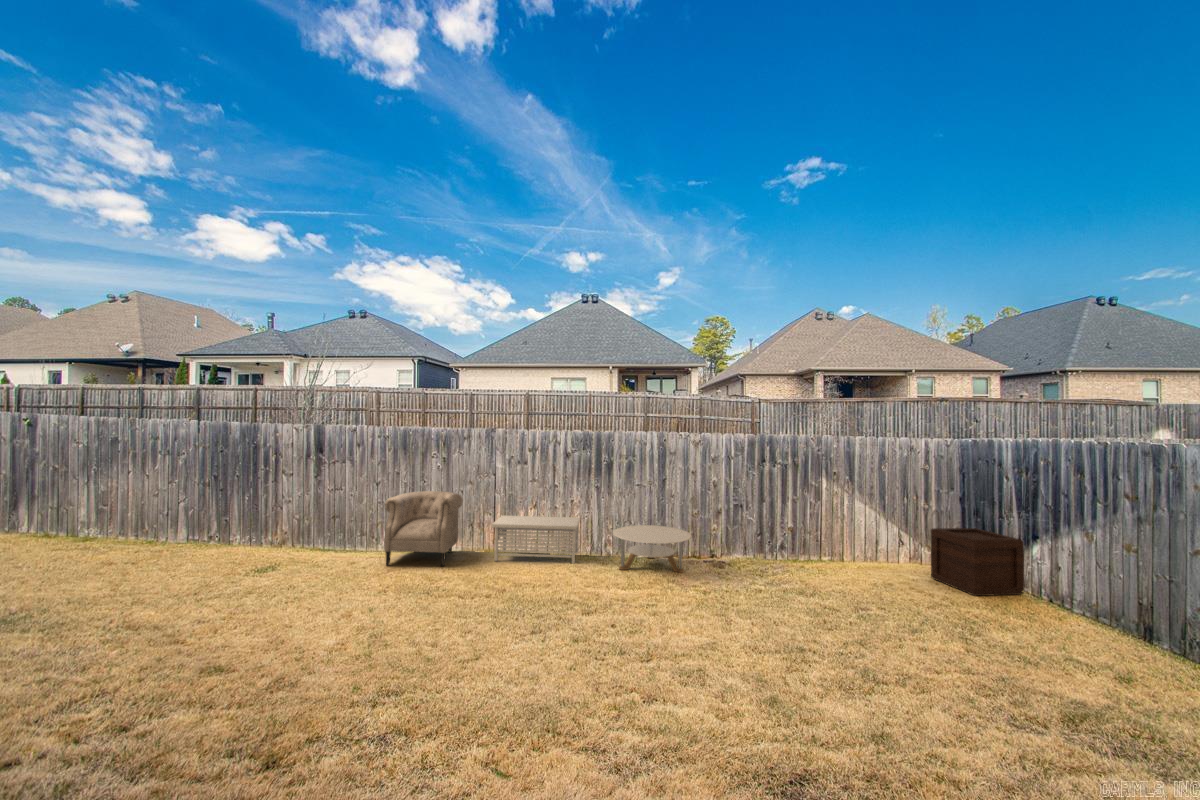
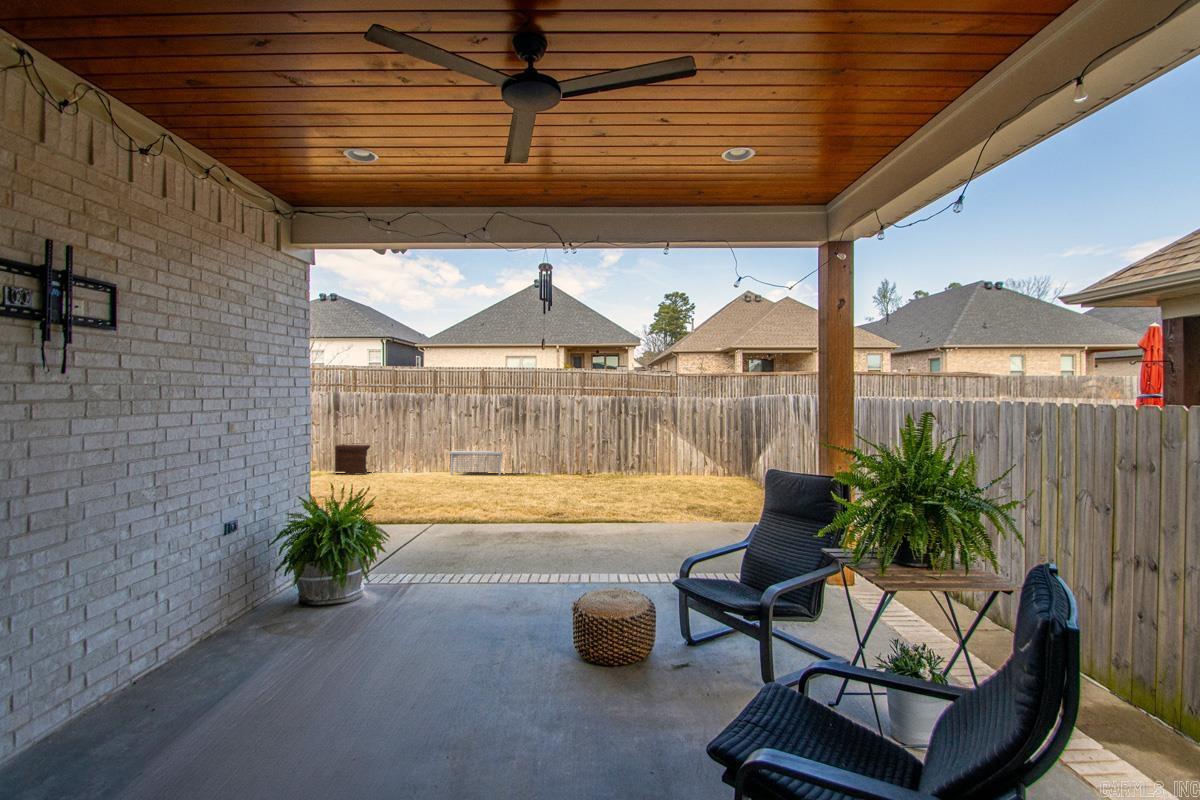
chair: present [384,491,463,567] -> none [383,434,430,476]
round table: present [613,525,691,573] -> none [523,454,572,478]
wooden crate: present [931,528,1024,596] -> present [335,443,370,475]

